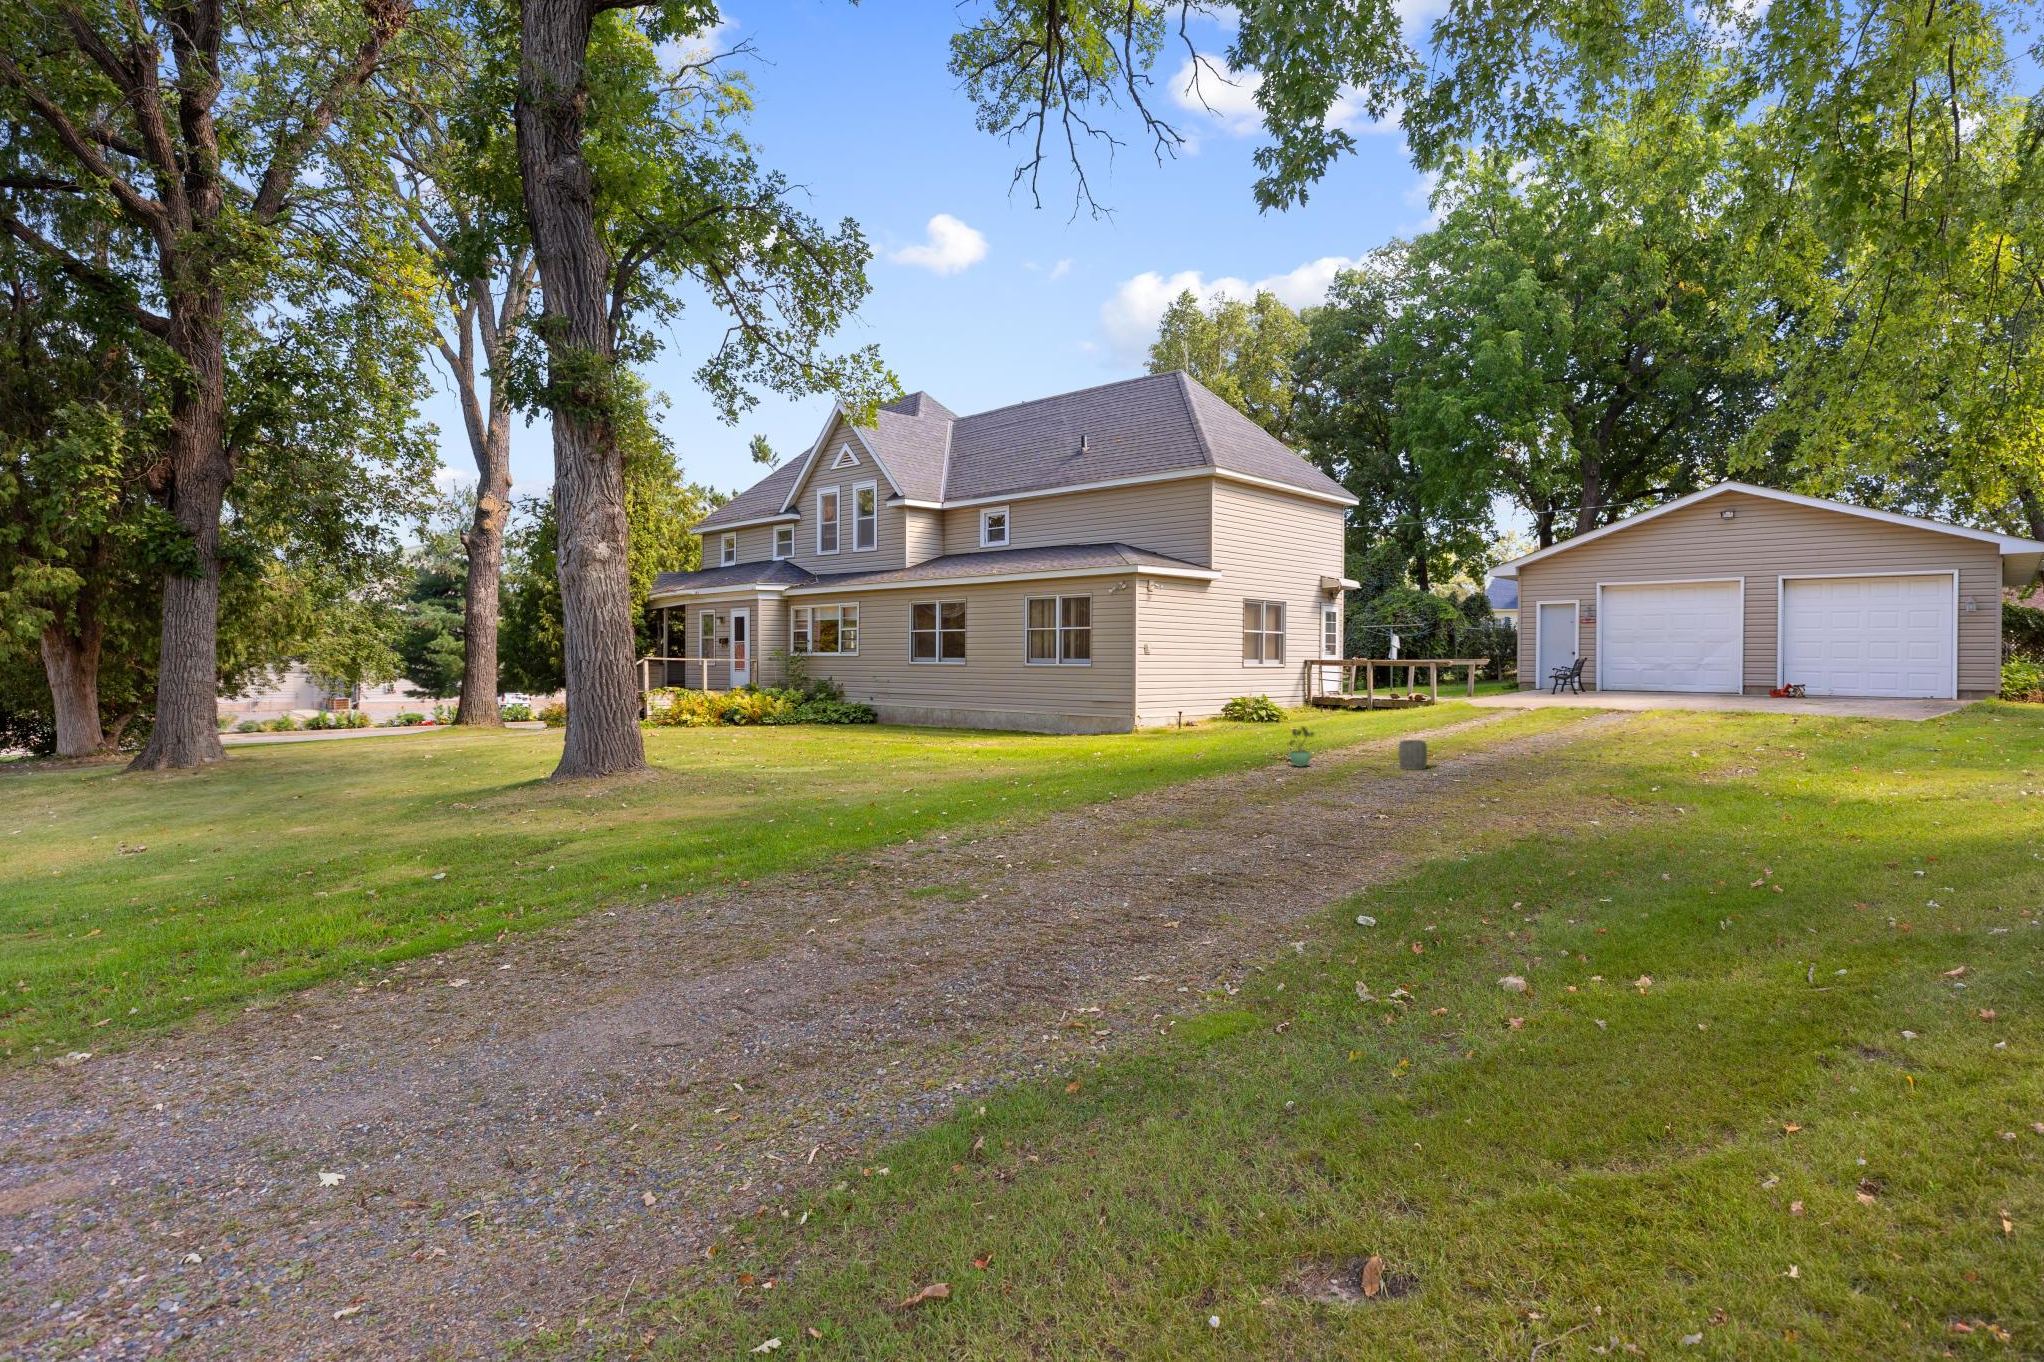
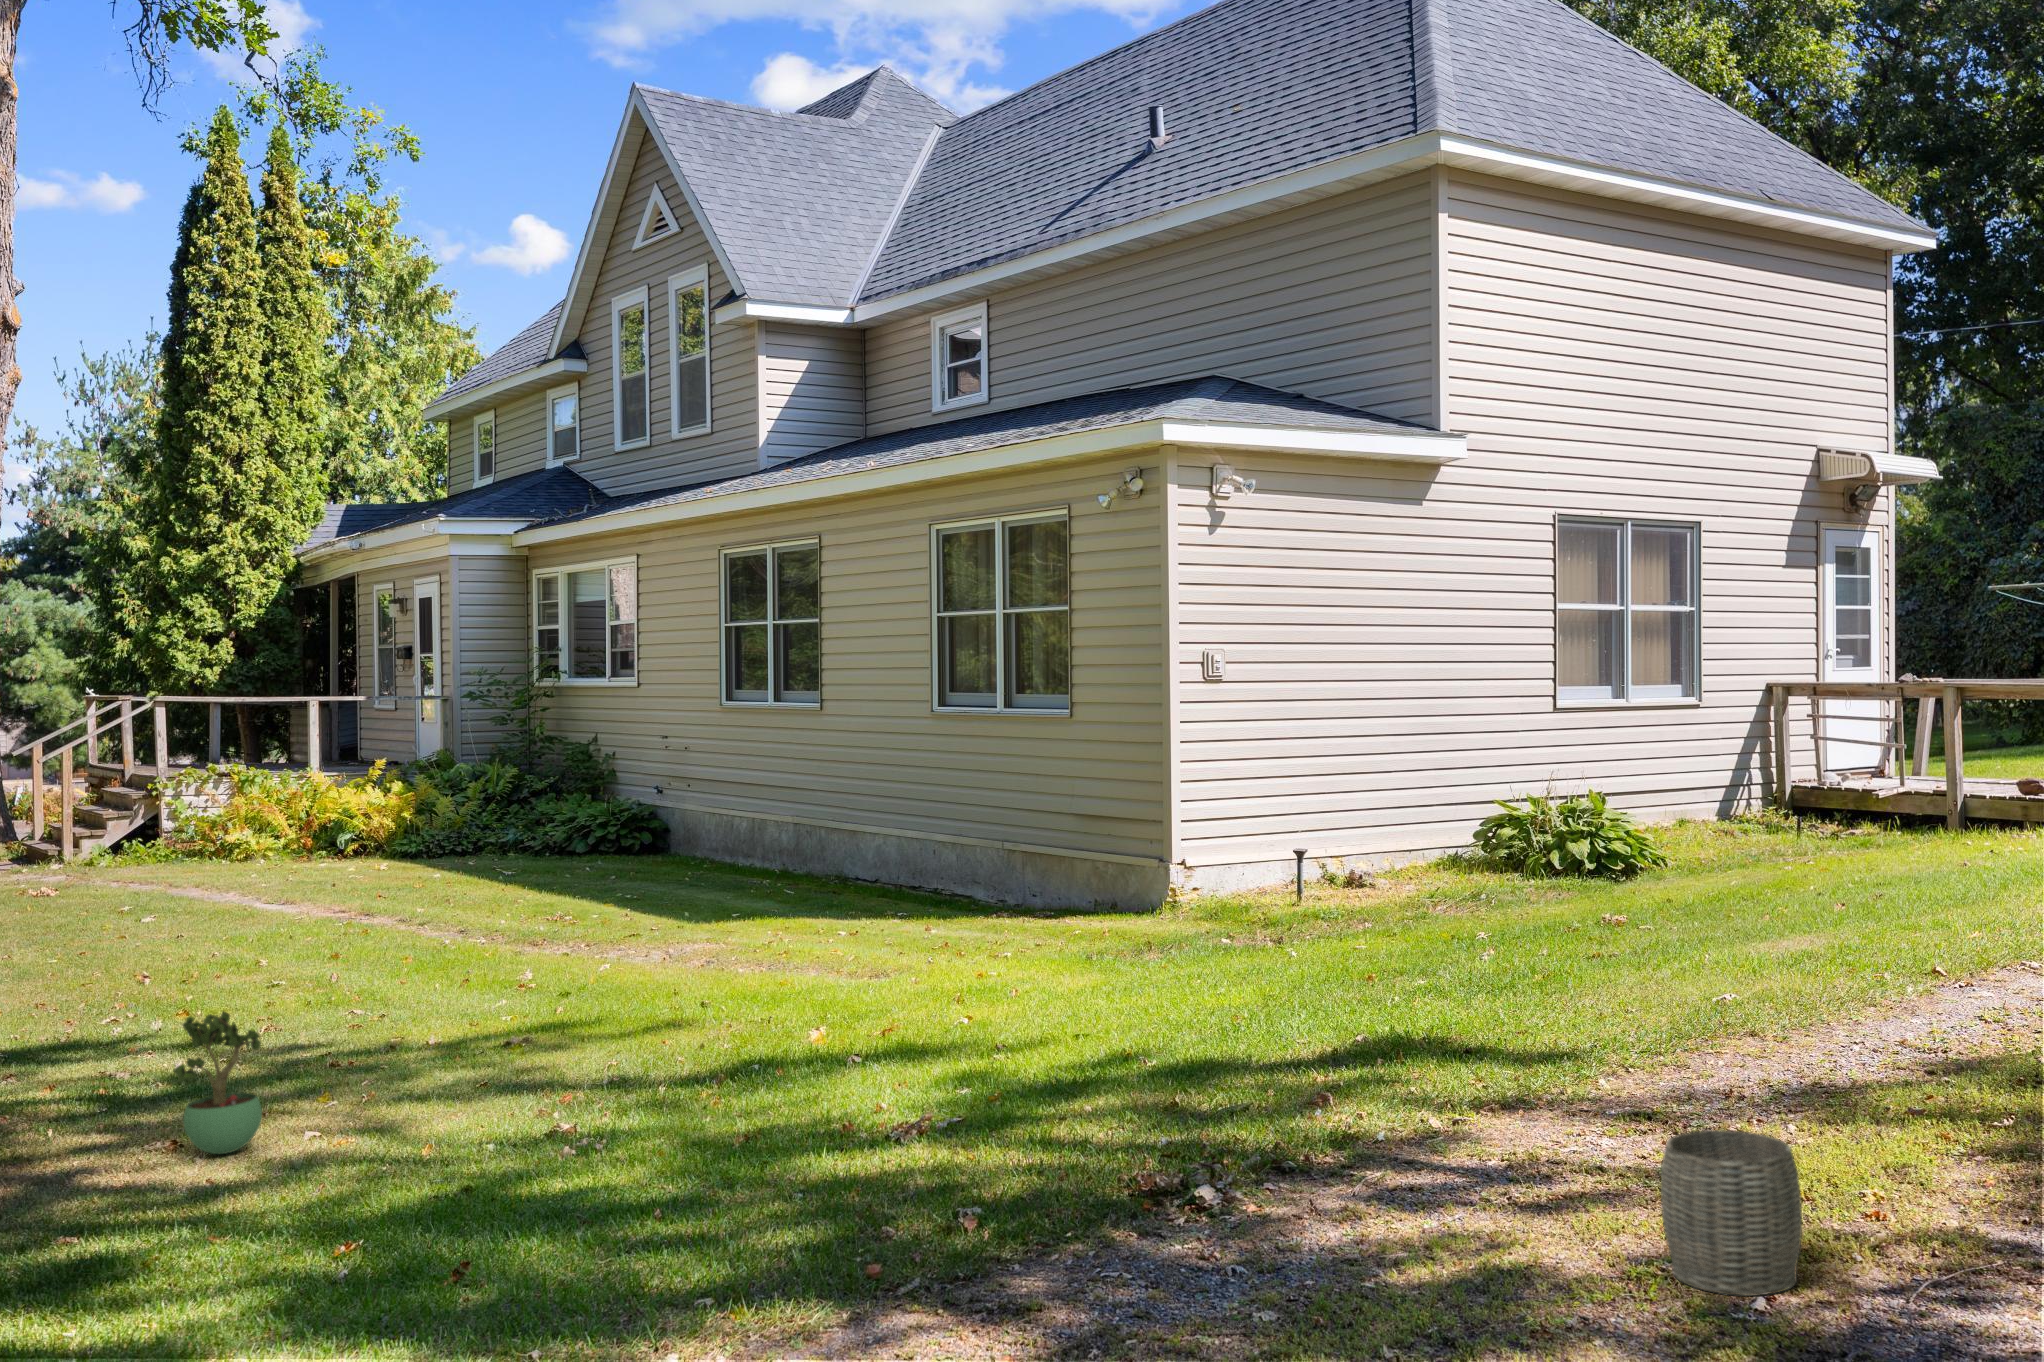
potted plant: present [1289,727,1314,767] -> present [173,1011,262,1154]

